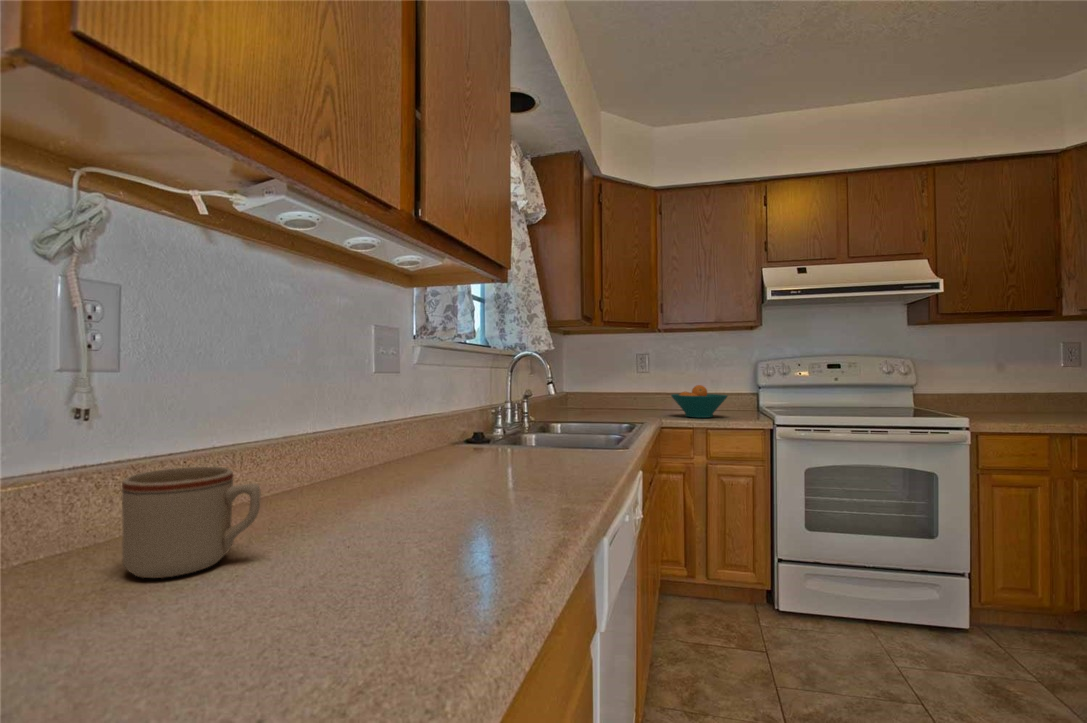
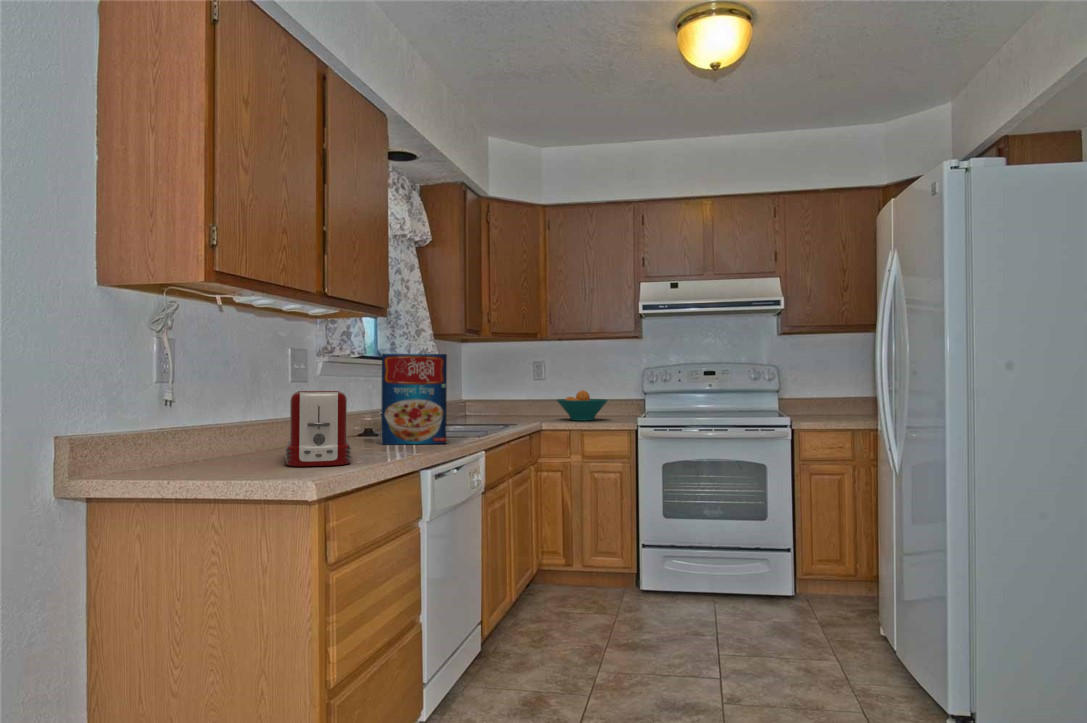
cereal box: none [499,332,588,458] -> present [381,354,447,444]
toaster: none [338,383,460,529] -> present [285,391,351,467]
mug: present [122,467,261,578] -> none [199,432,257,476]

